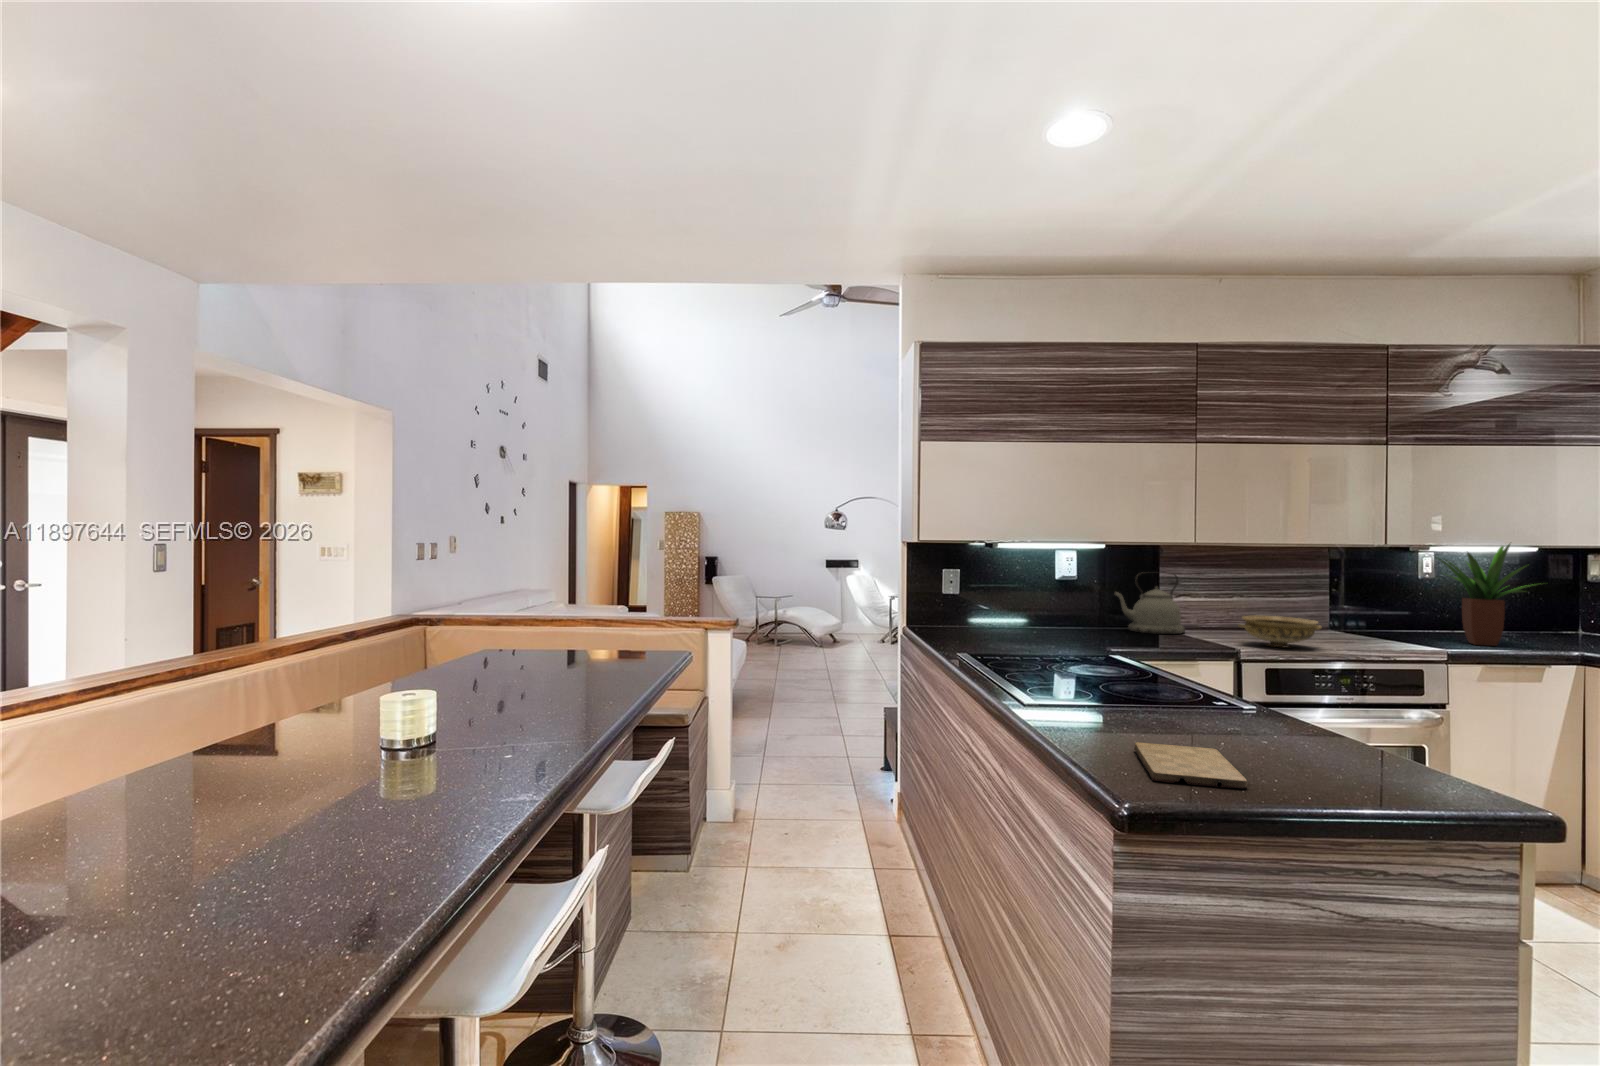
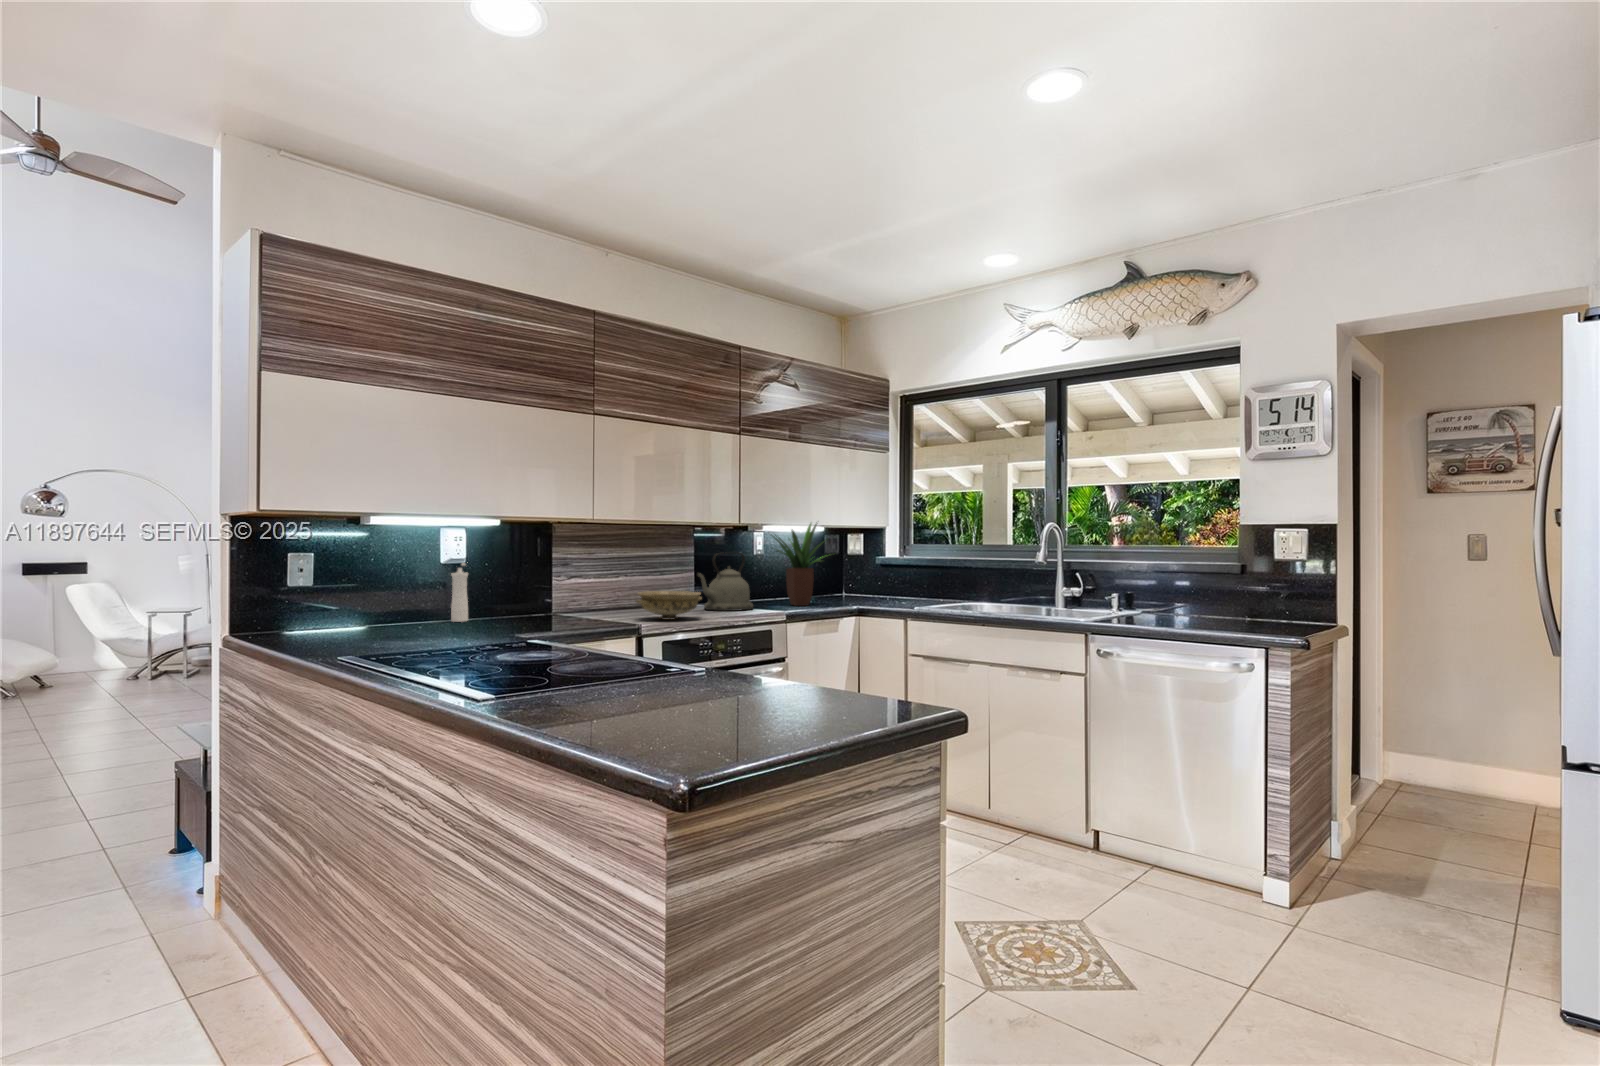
kettle: present [1114,572,1185,634] -> present [697,553,753,611]
pepper mill: none [1063,576,1080,630] -> present [451,563,468,622]
cutting board: present [1134,742,1247,788] -> none [641,709,771,751]

